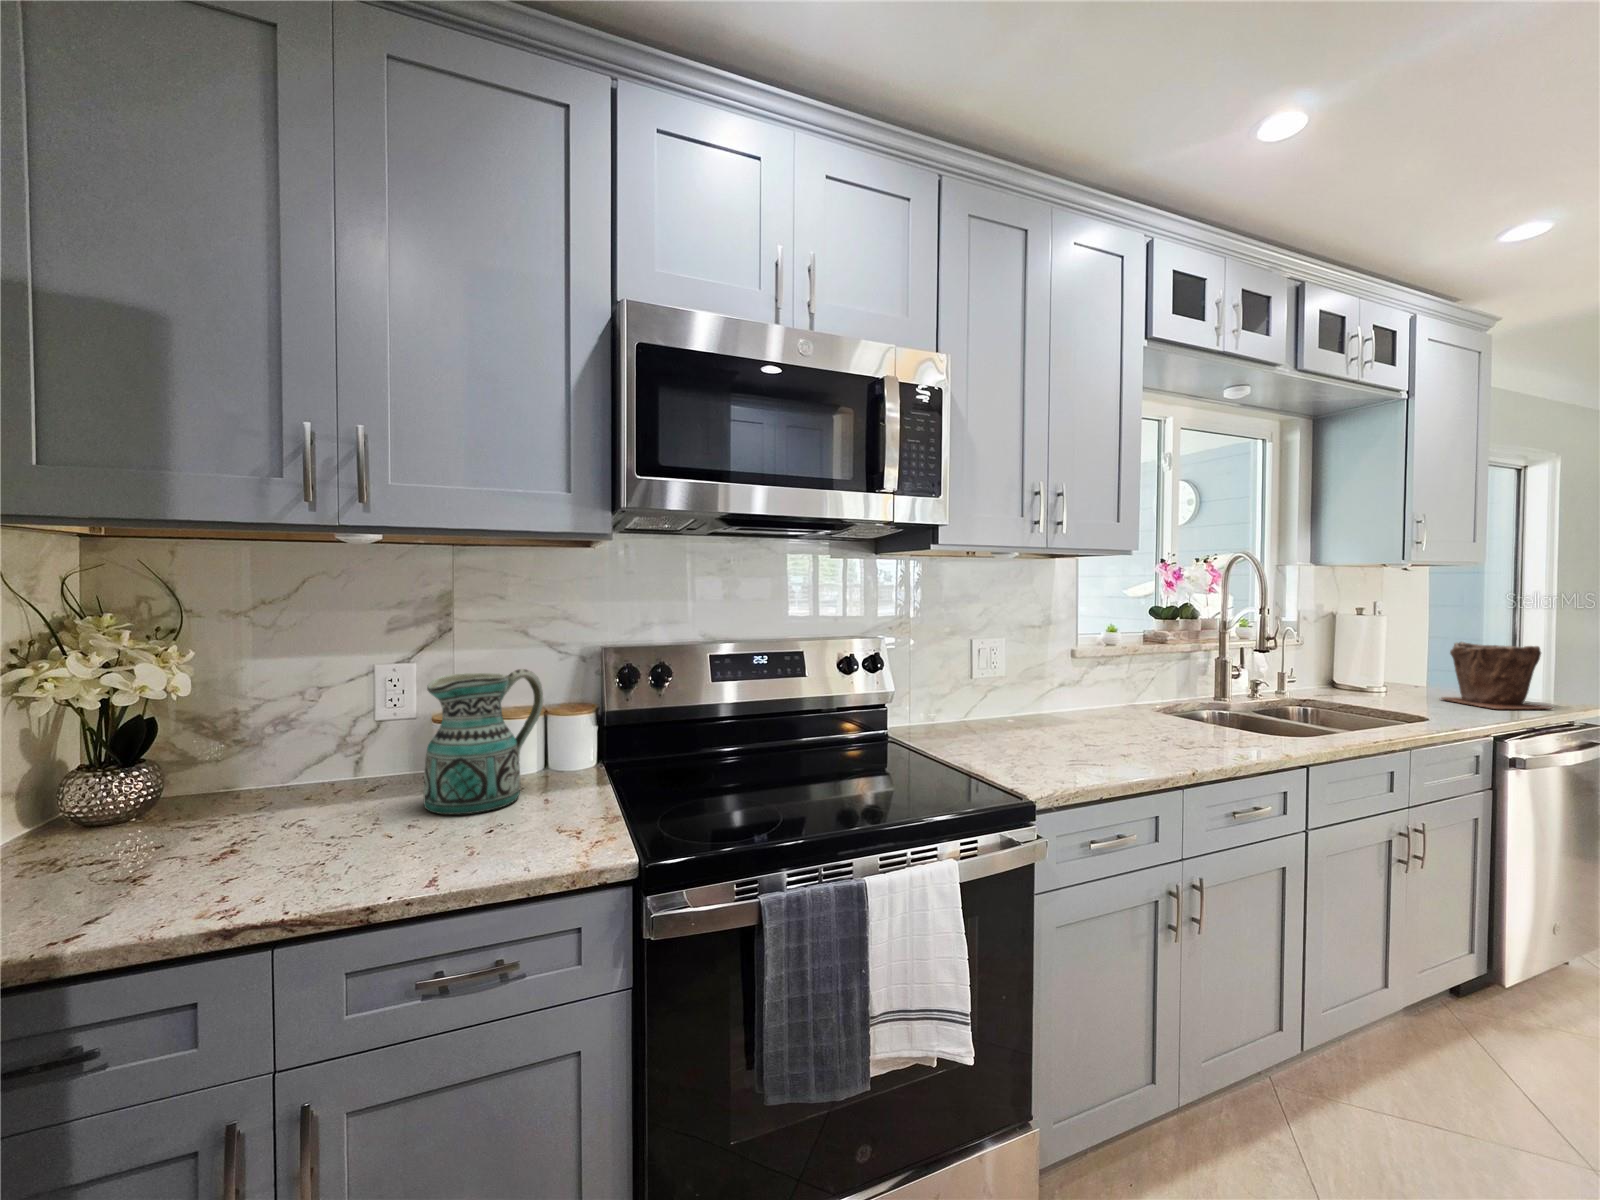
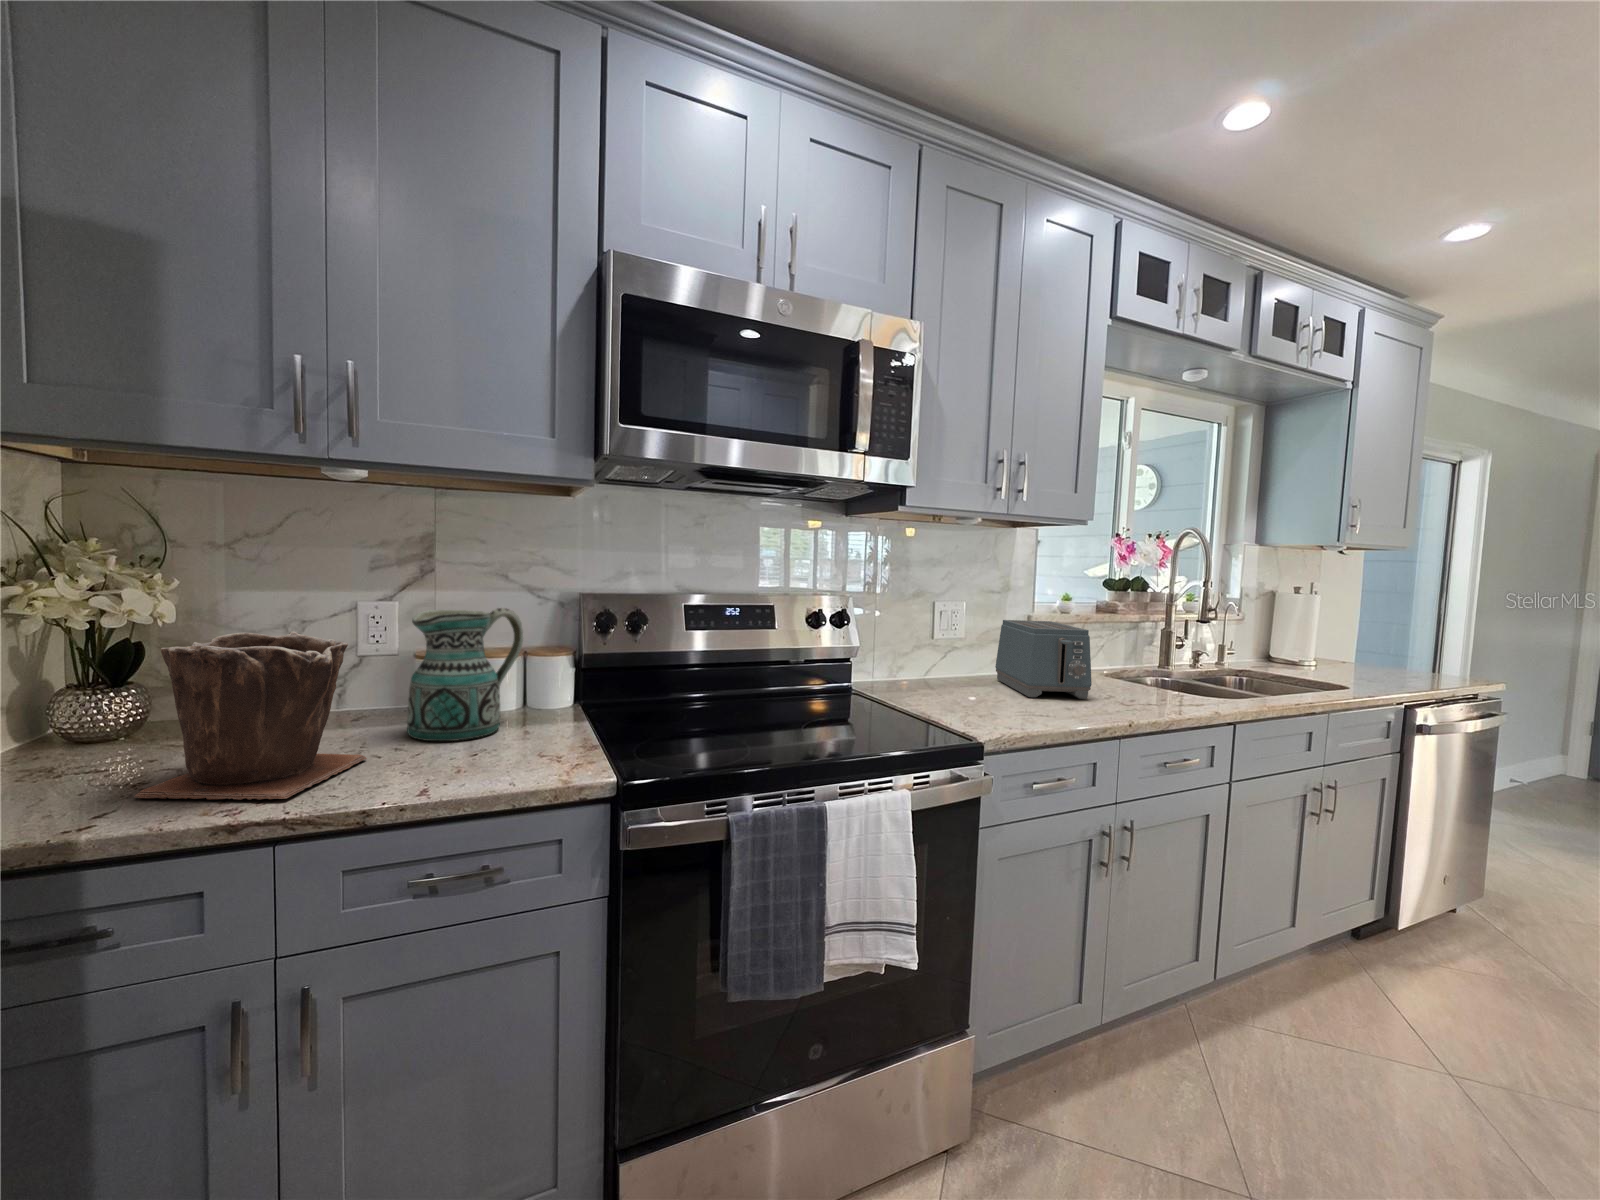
plant pot: present [1441,642,1552,709] -> present [135,631,367,800]
toaster: none [1040,657,1146,742] -> present [995,620,1092,699]

